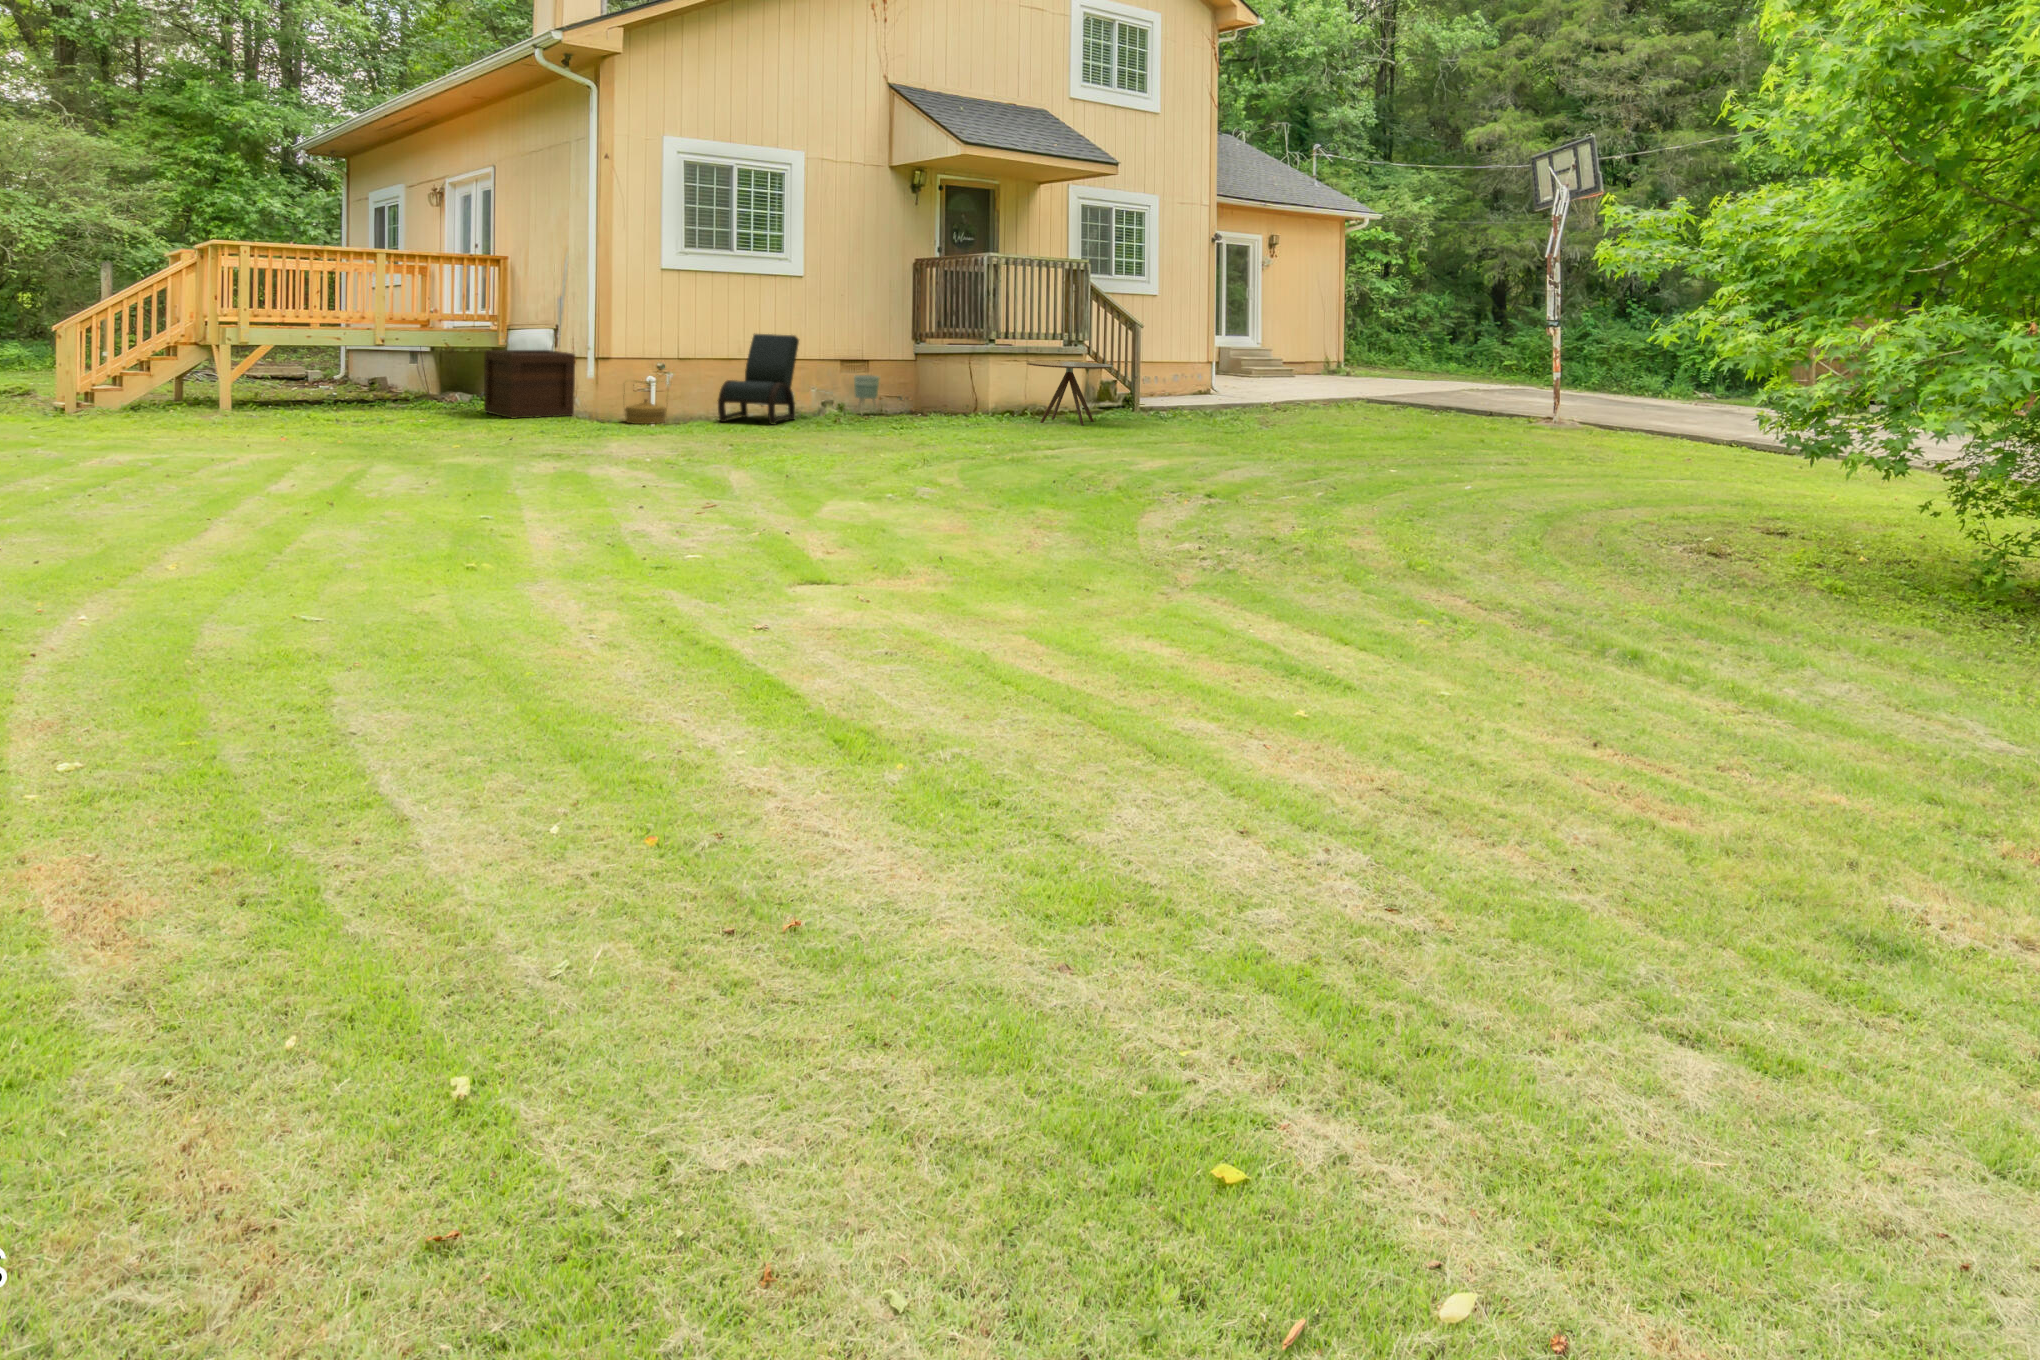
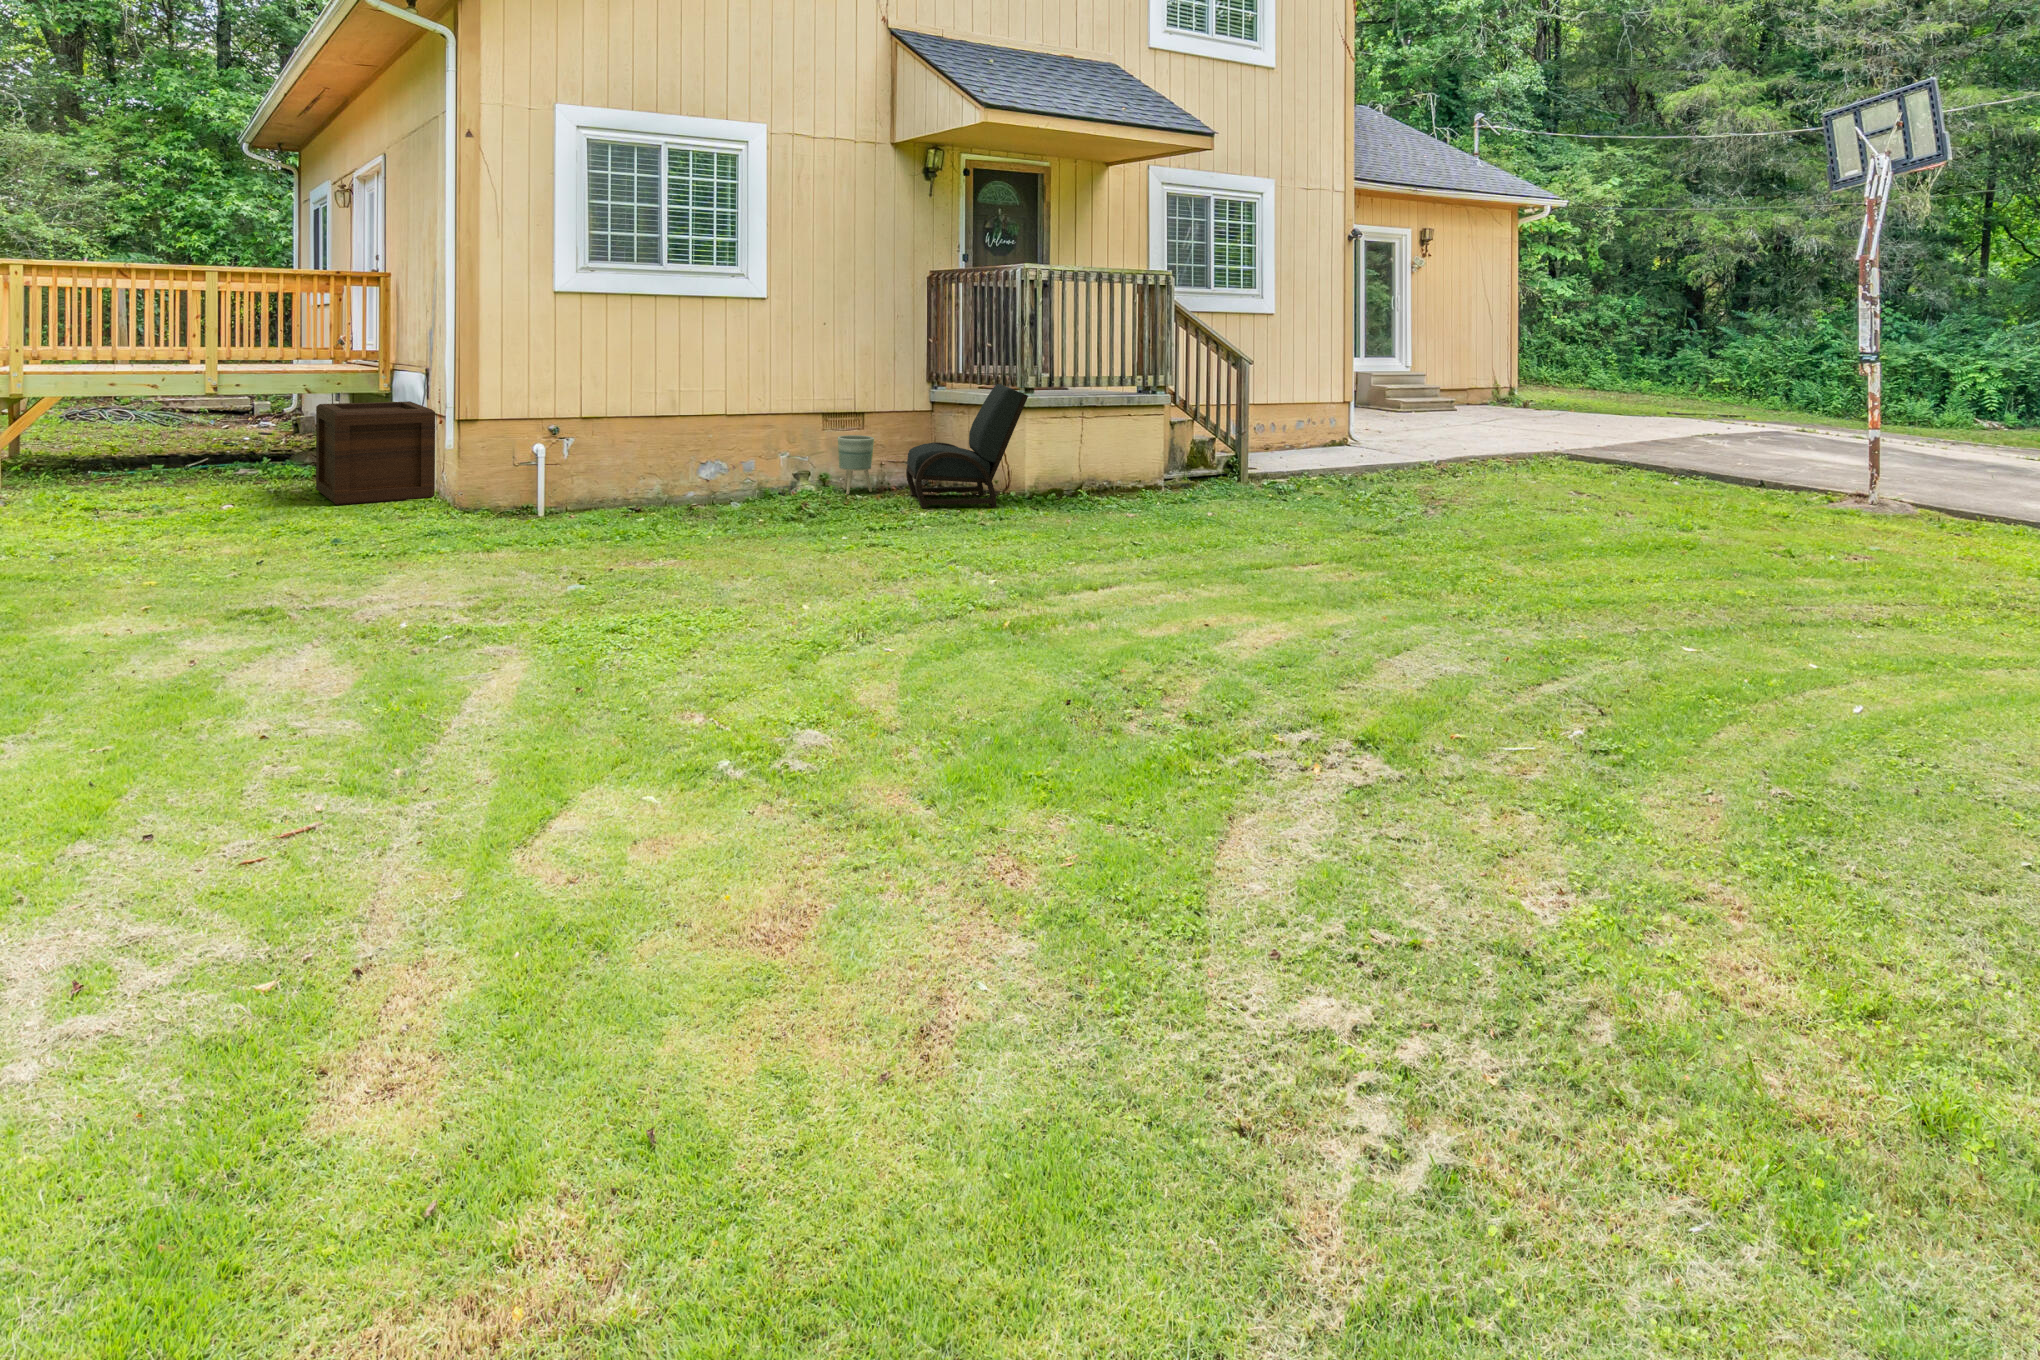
lounge chair: present [718,334,799,424] -> present [906,384,1028,508]
round table: present [1026,361,1113,425] -> none [1083,416,1211,517]
woven basket: present [624,380,667,424] -> none [487,451,554,517]

